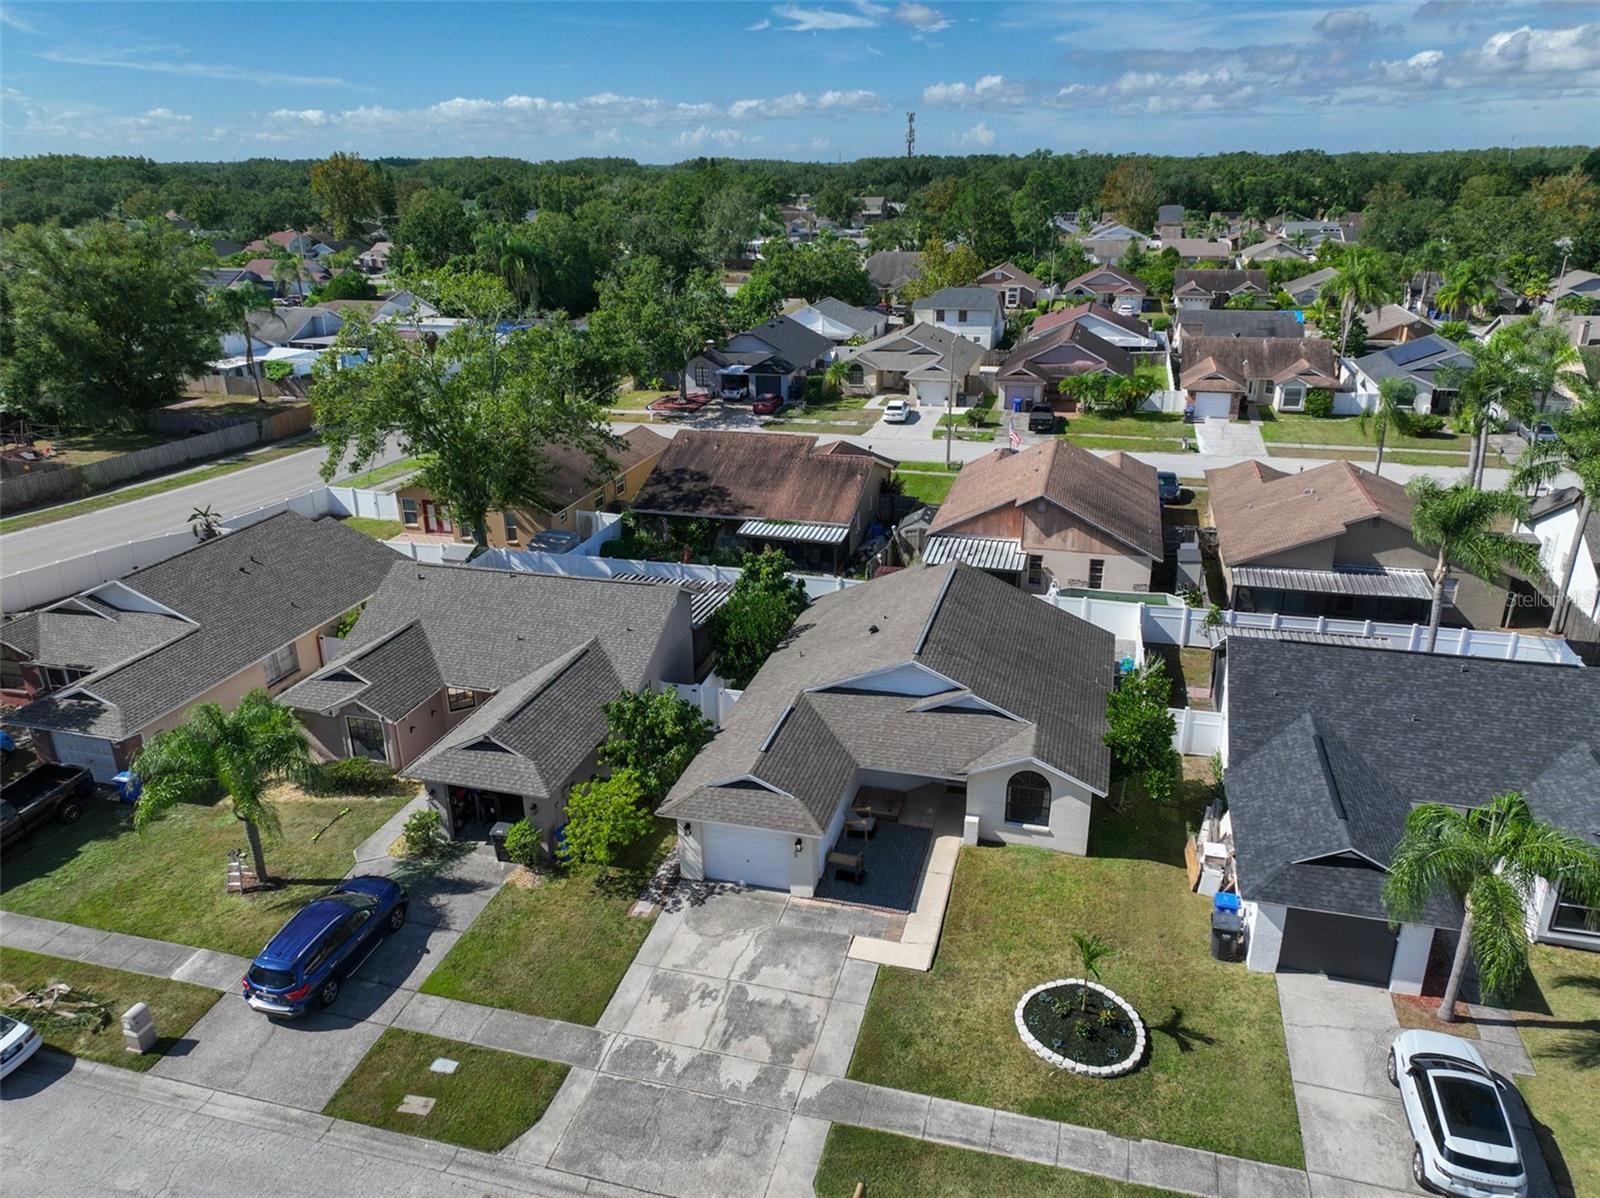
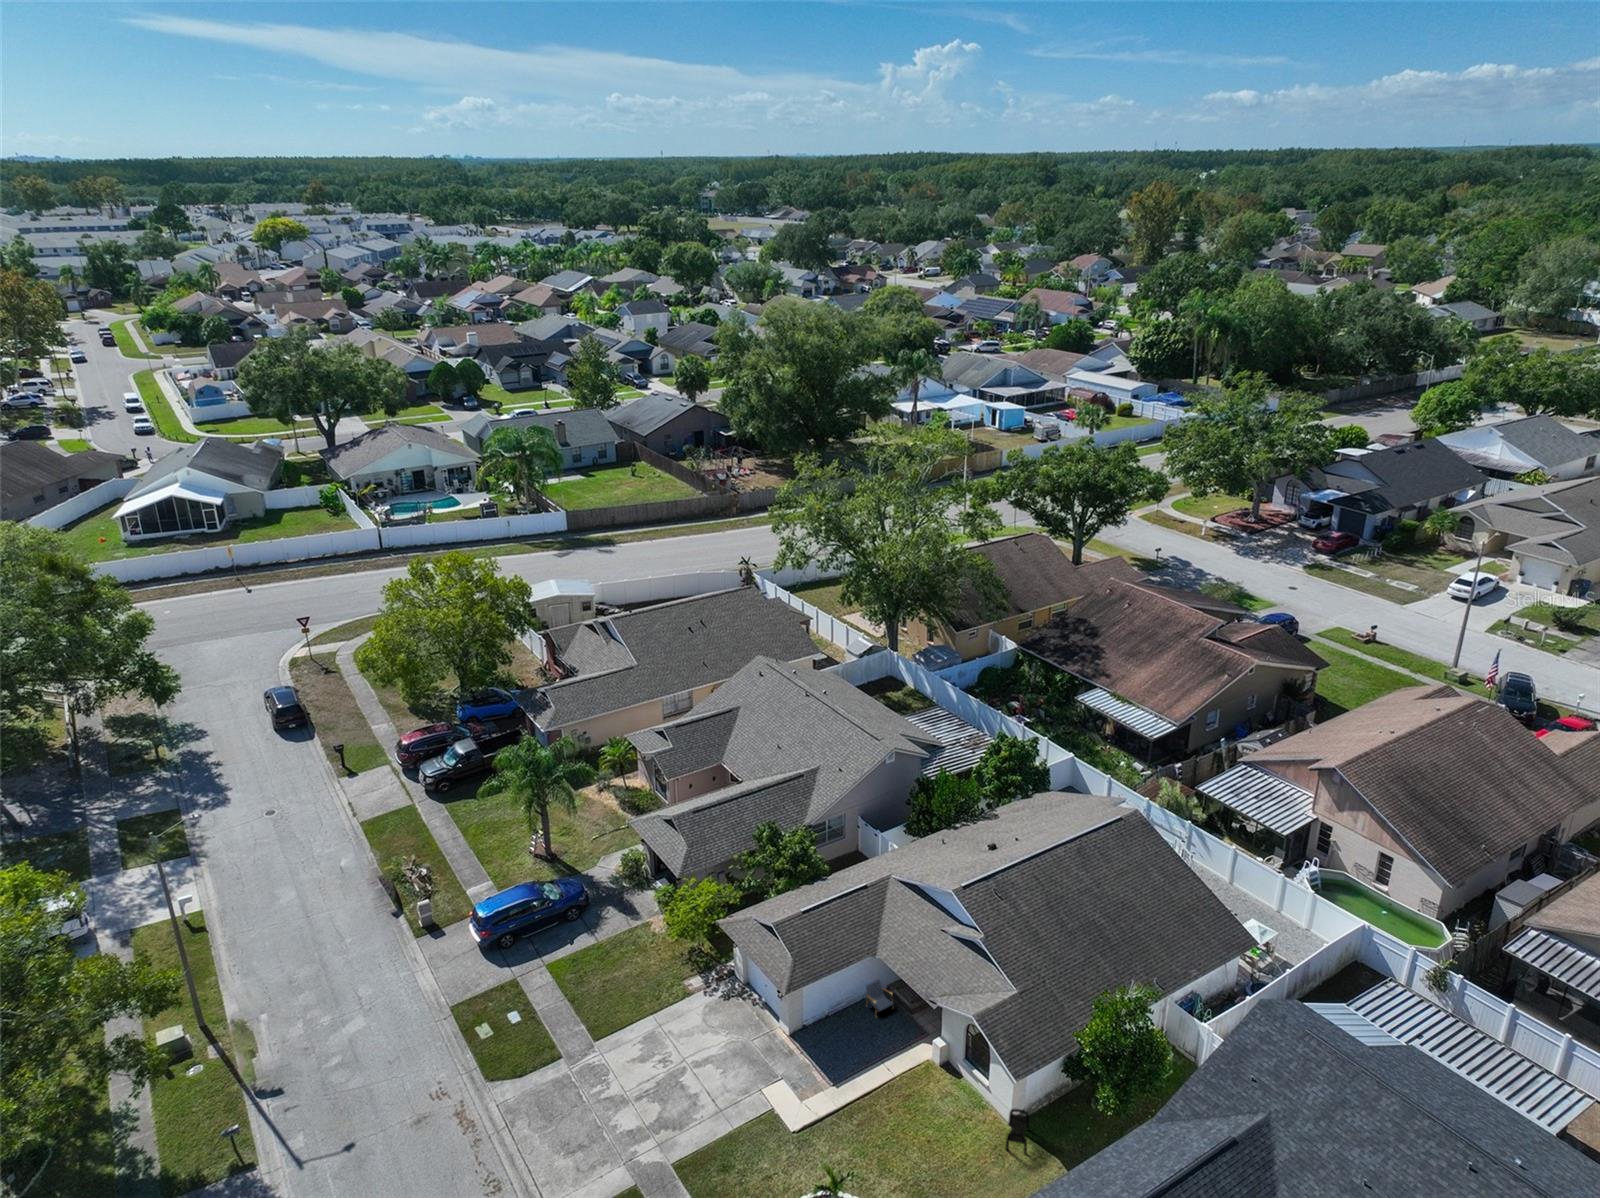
bench: present [824,846,864,882] -> present [1006,1109,1029,1154]

